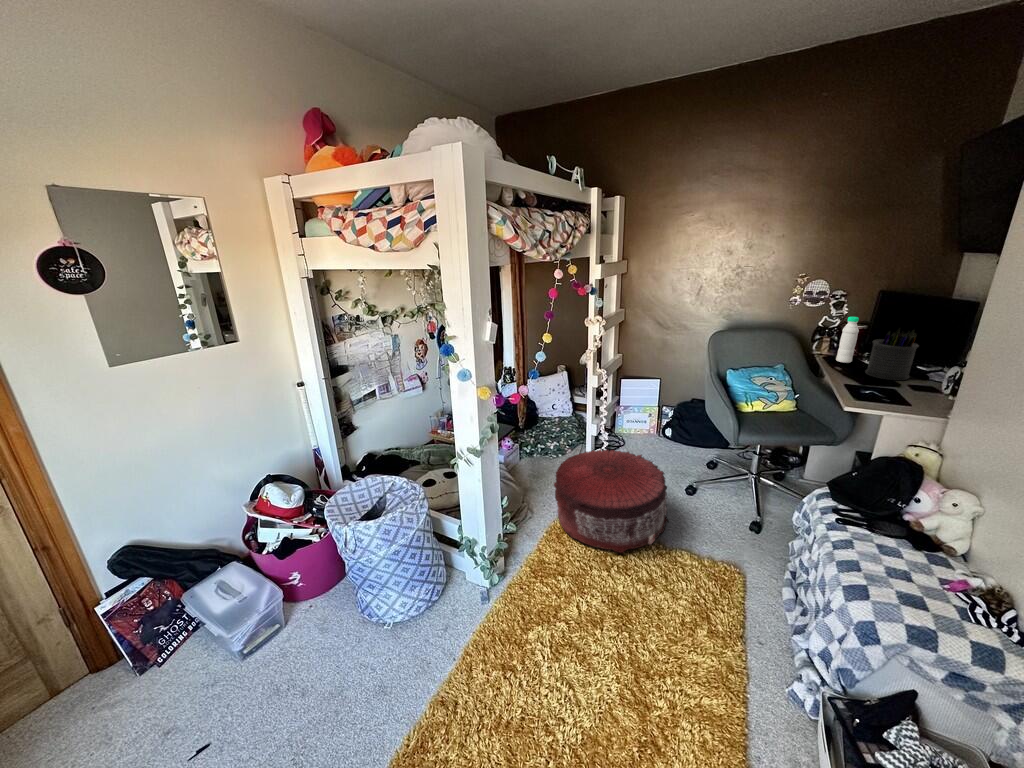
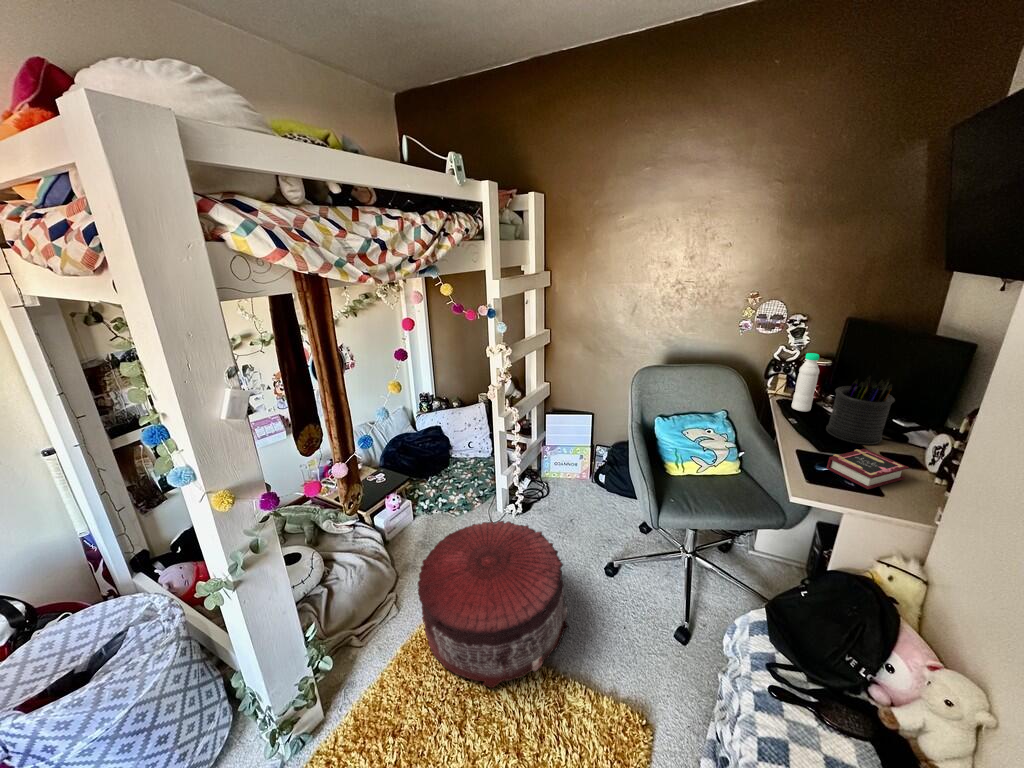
book: none [868,379,930,402] -> present [827,449,909,489]

